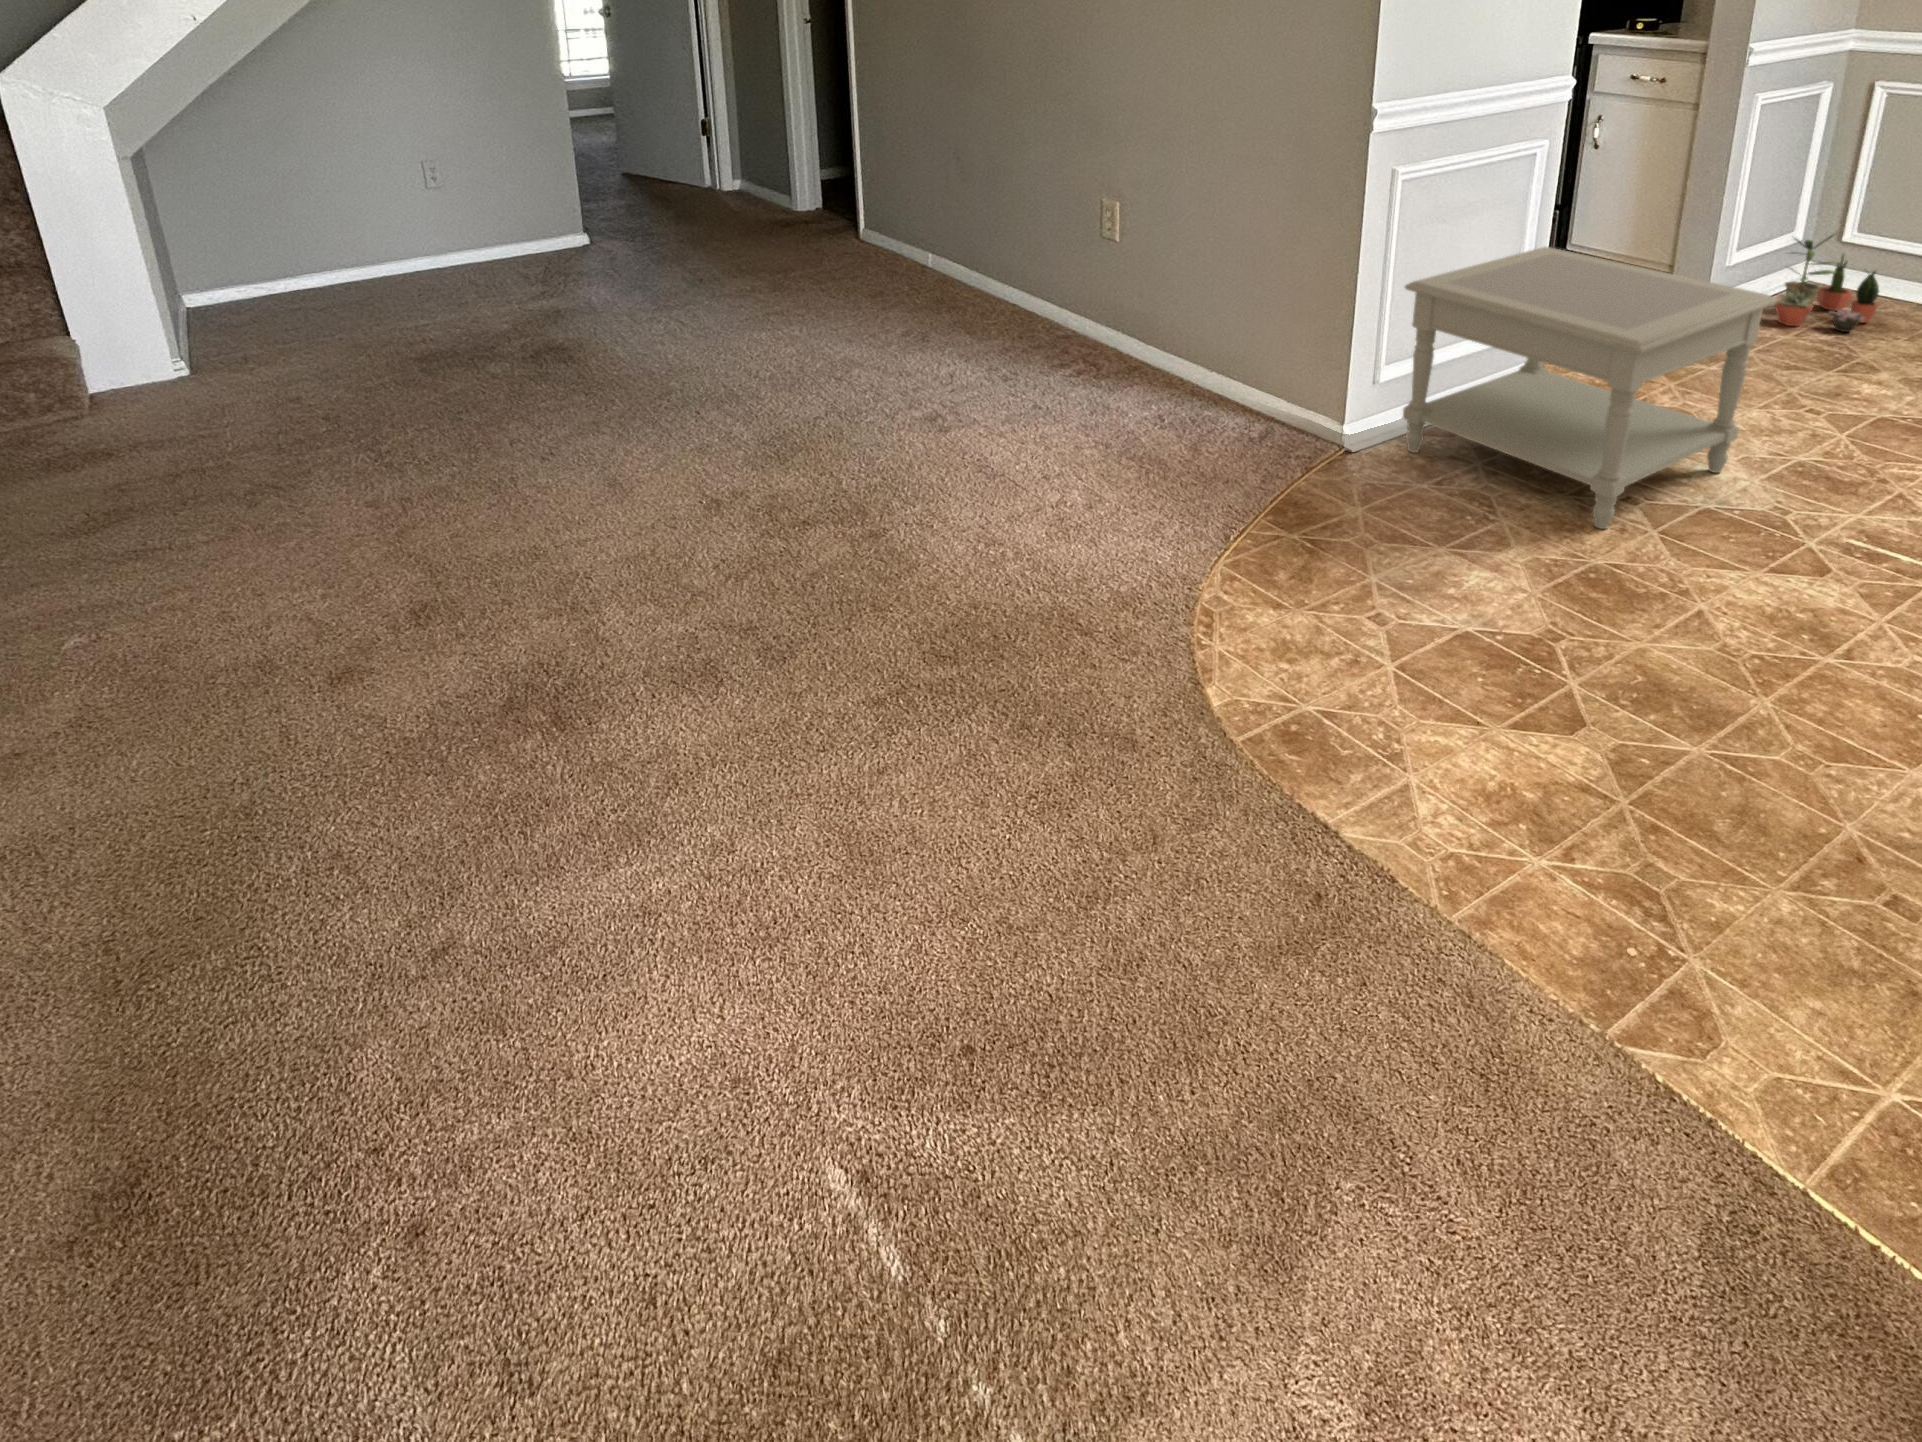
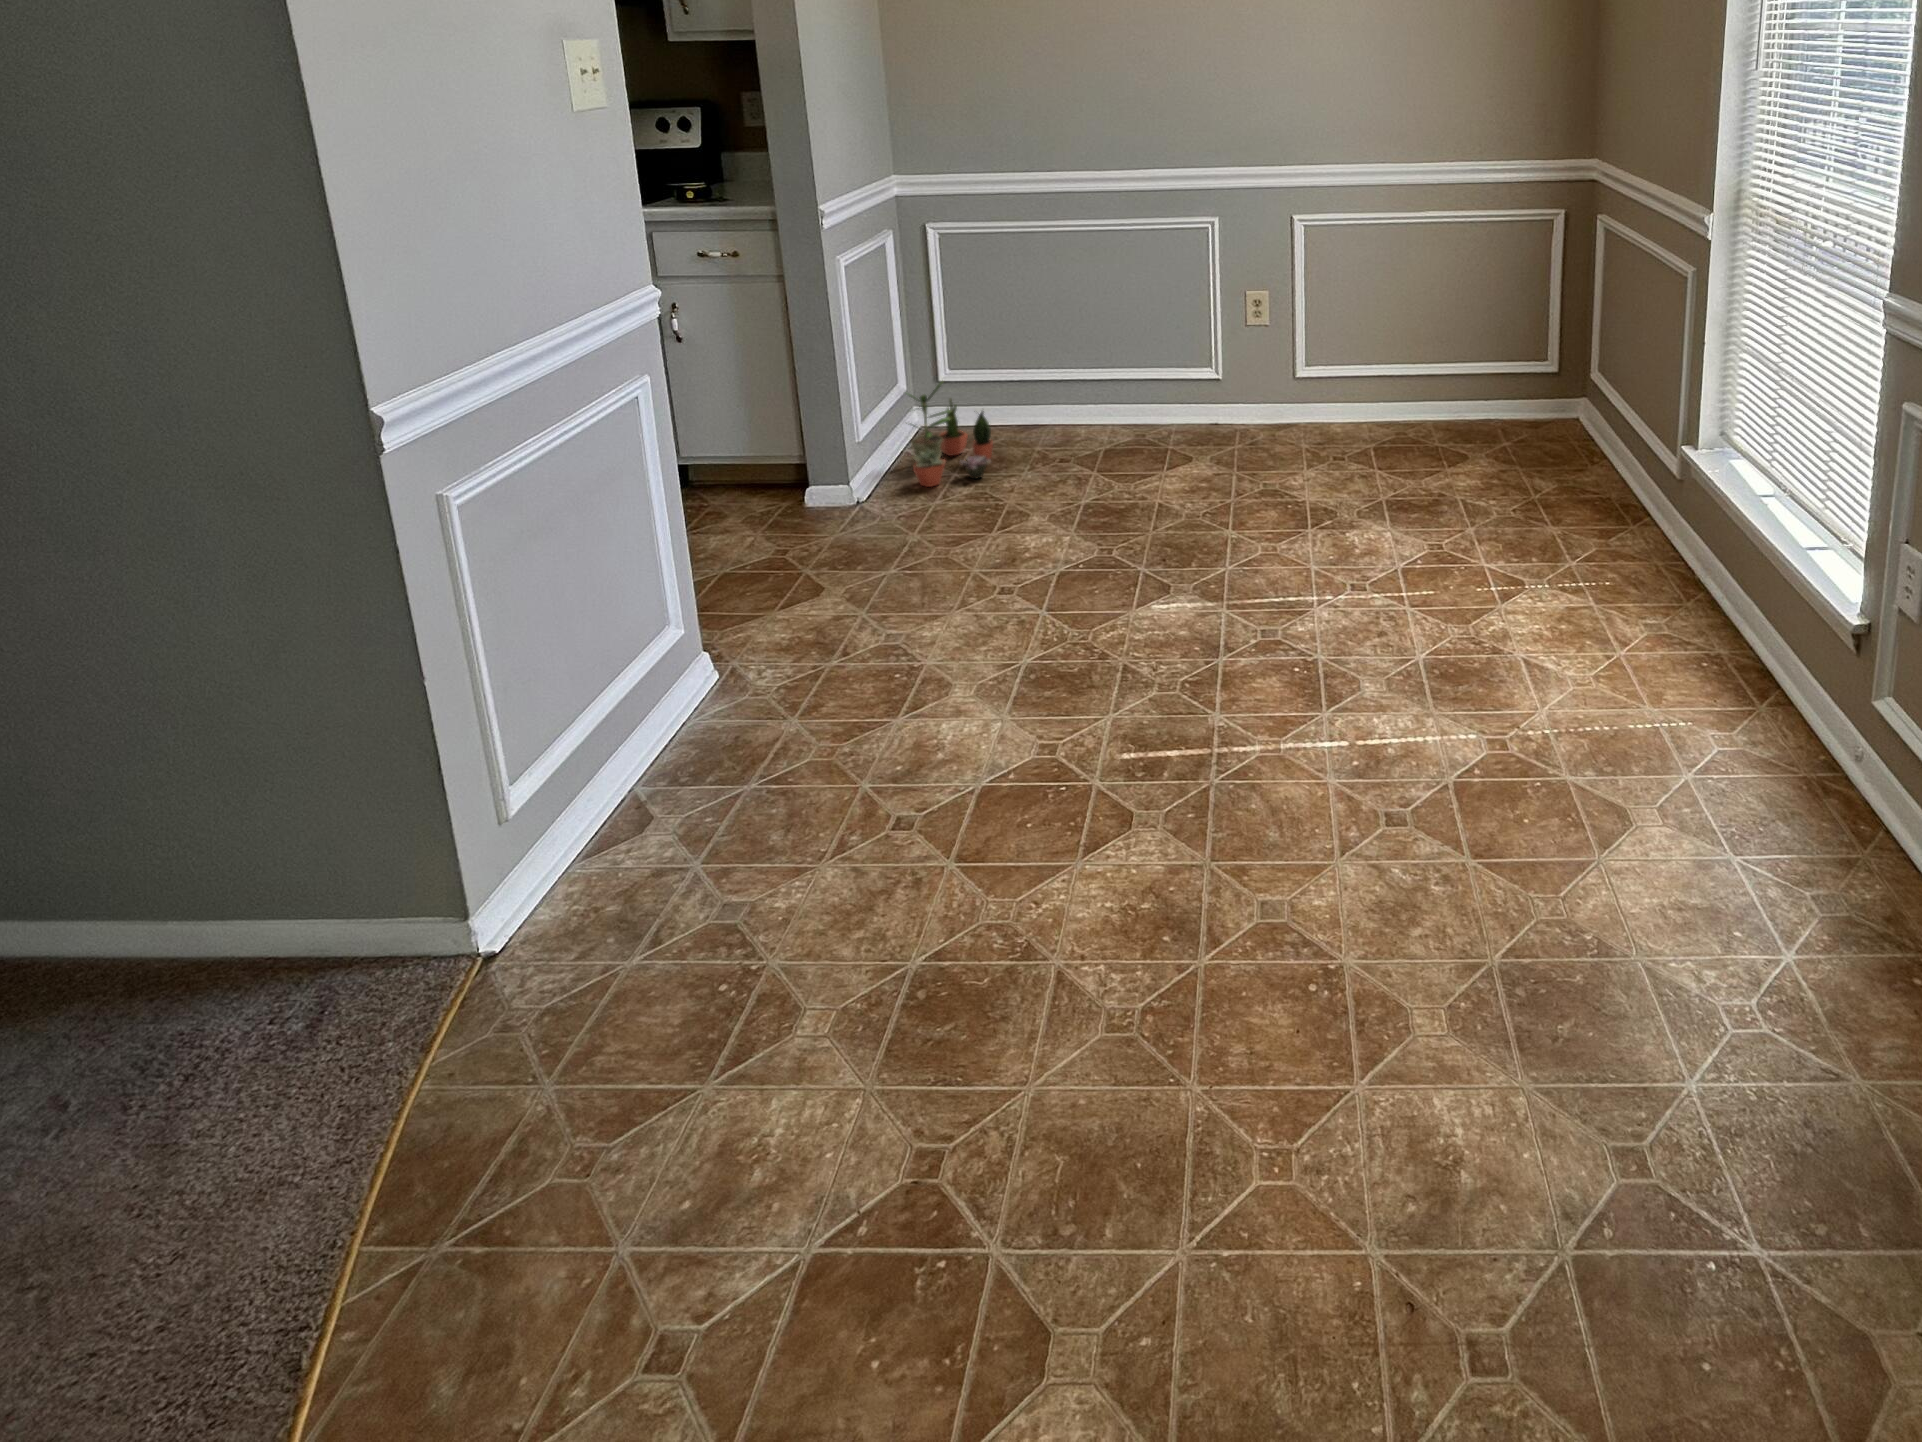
side table: present [1403,247,1778,529] -> none [514,510,978,897]

